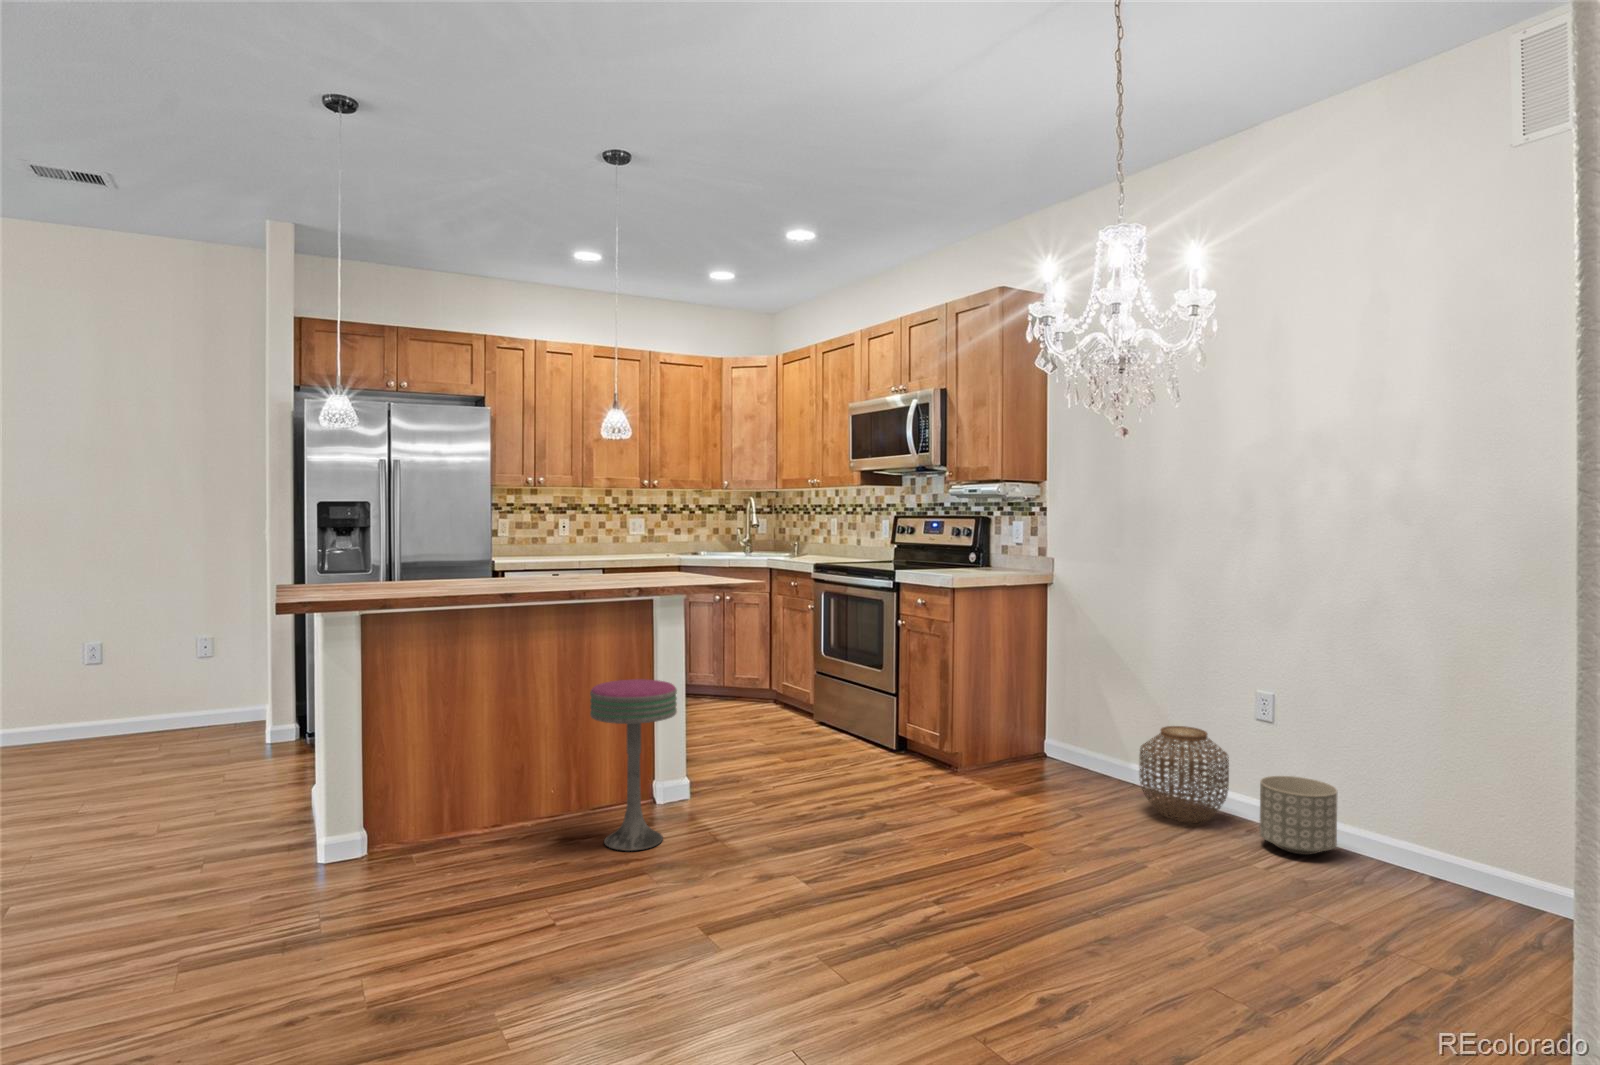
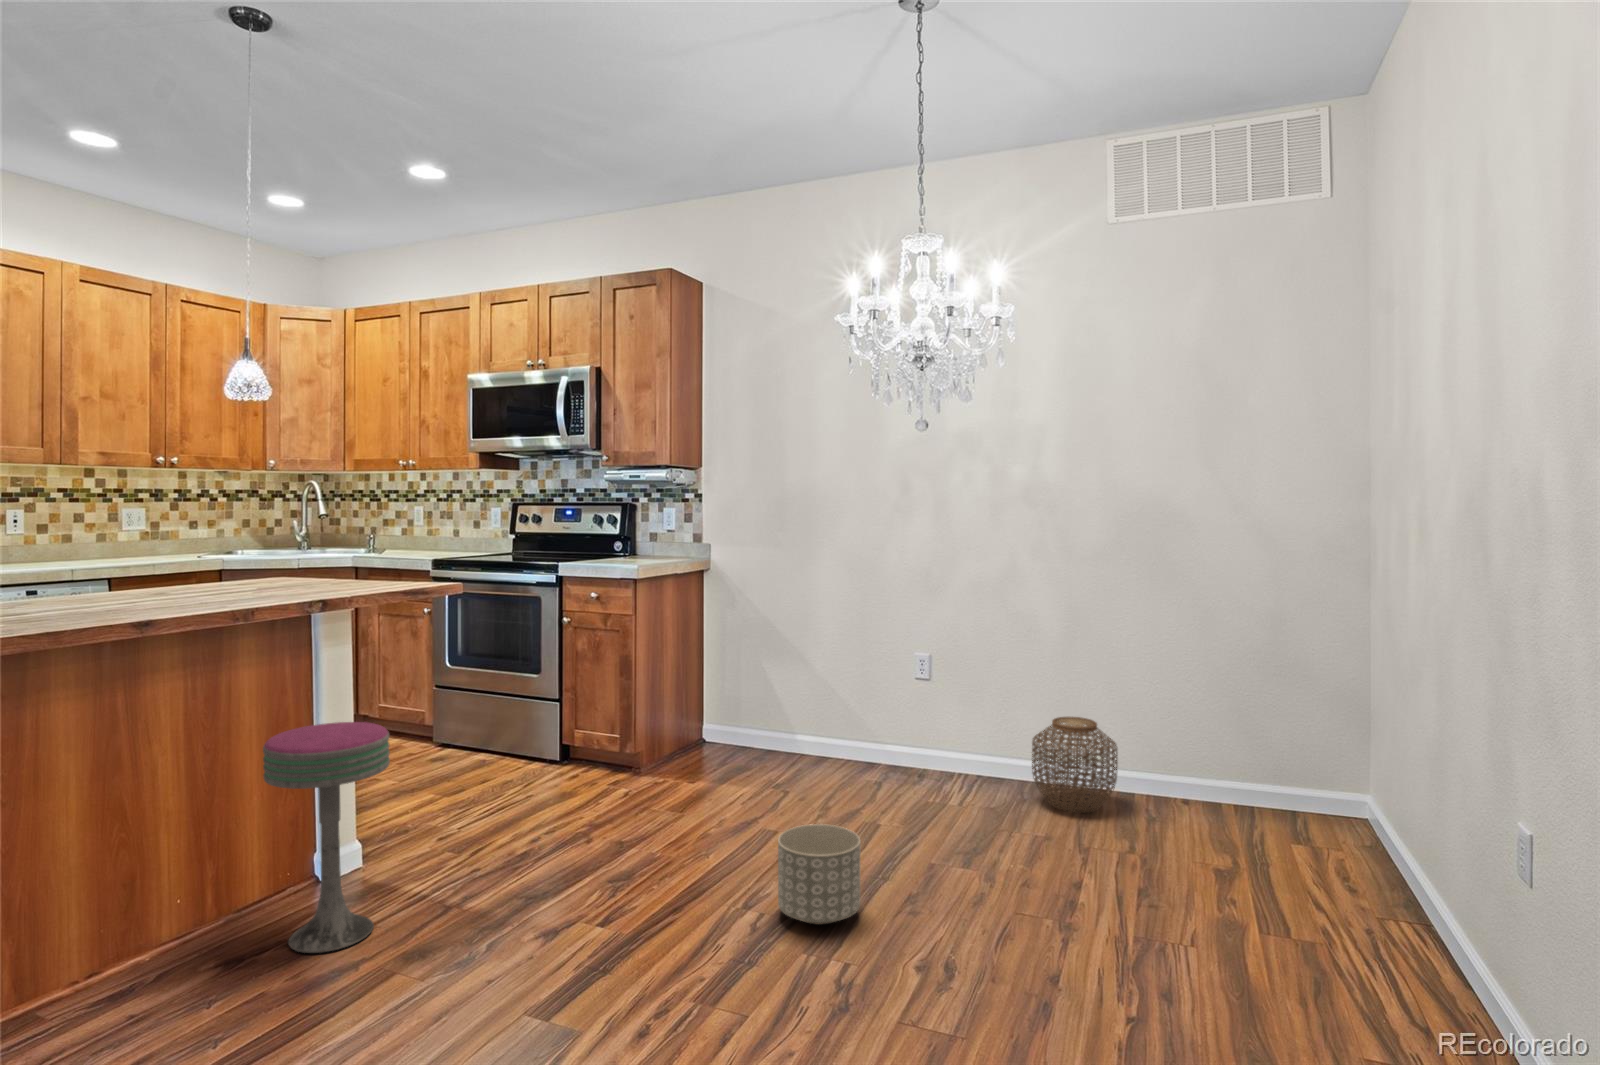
woven basket: present [1140,726,1229,823] -> present [1032,717,1118,813]
planter: present [1260,776,1337,855] -> present [778,824,860,925]

